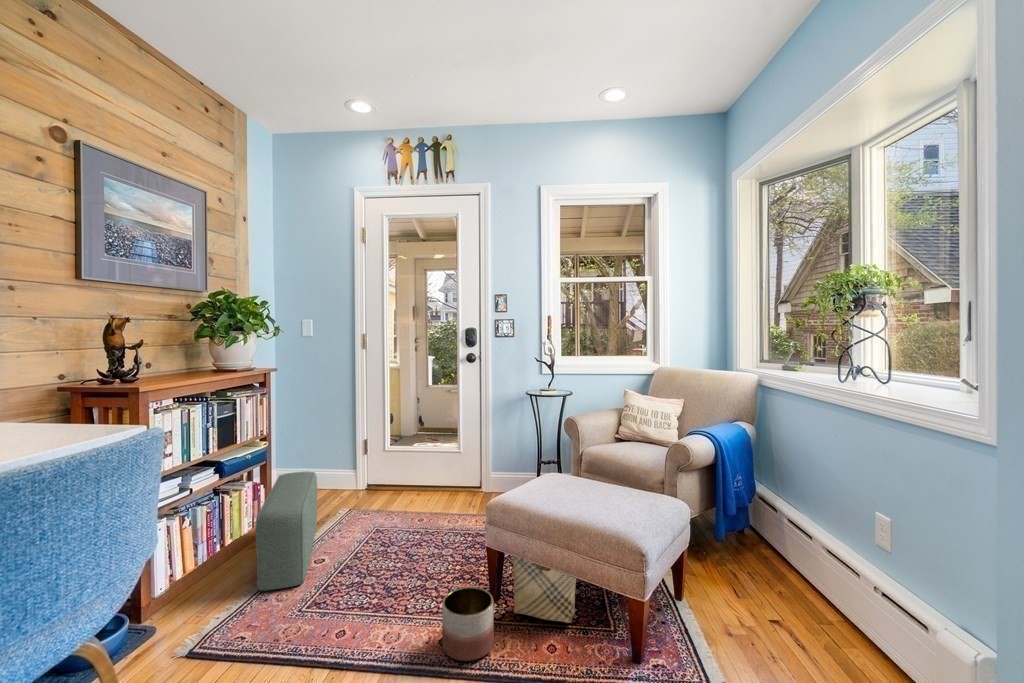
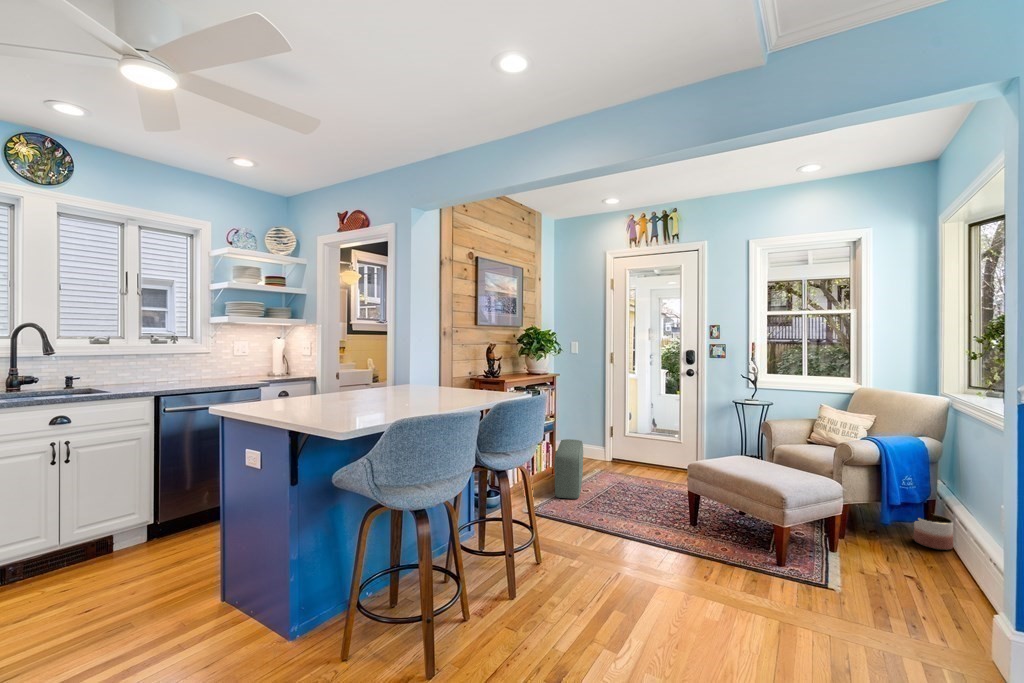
woven basket: present [513,531,576,623] -> none [702,477,747,541]
planter: present [442,587,494,661] -> present [914,514,953,550]

